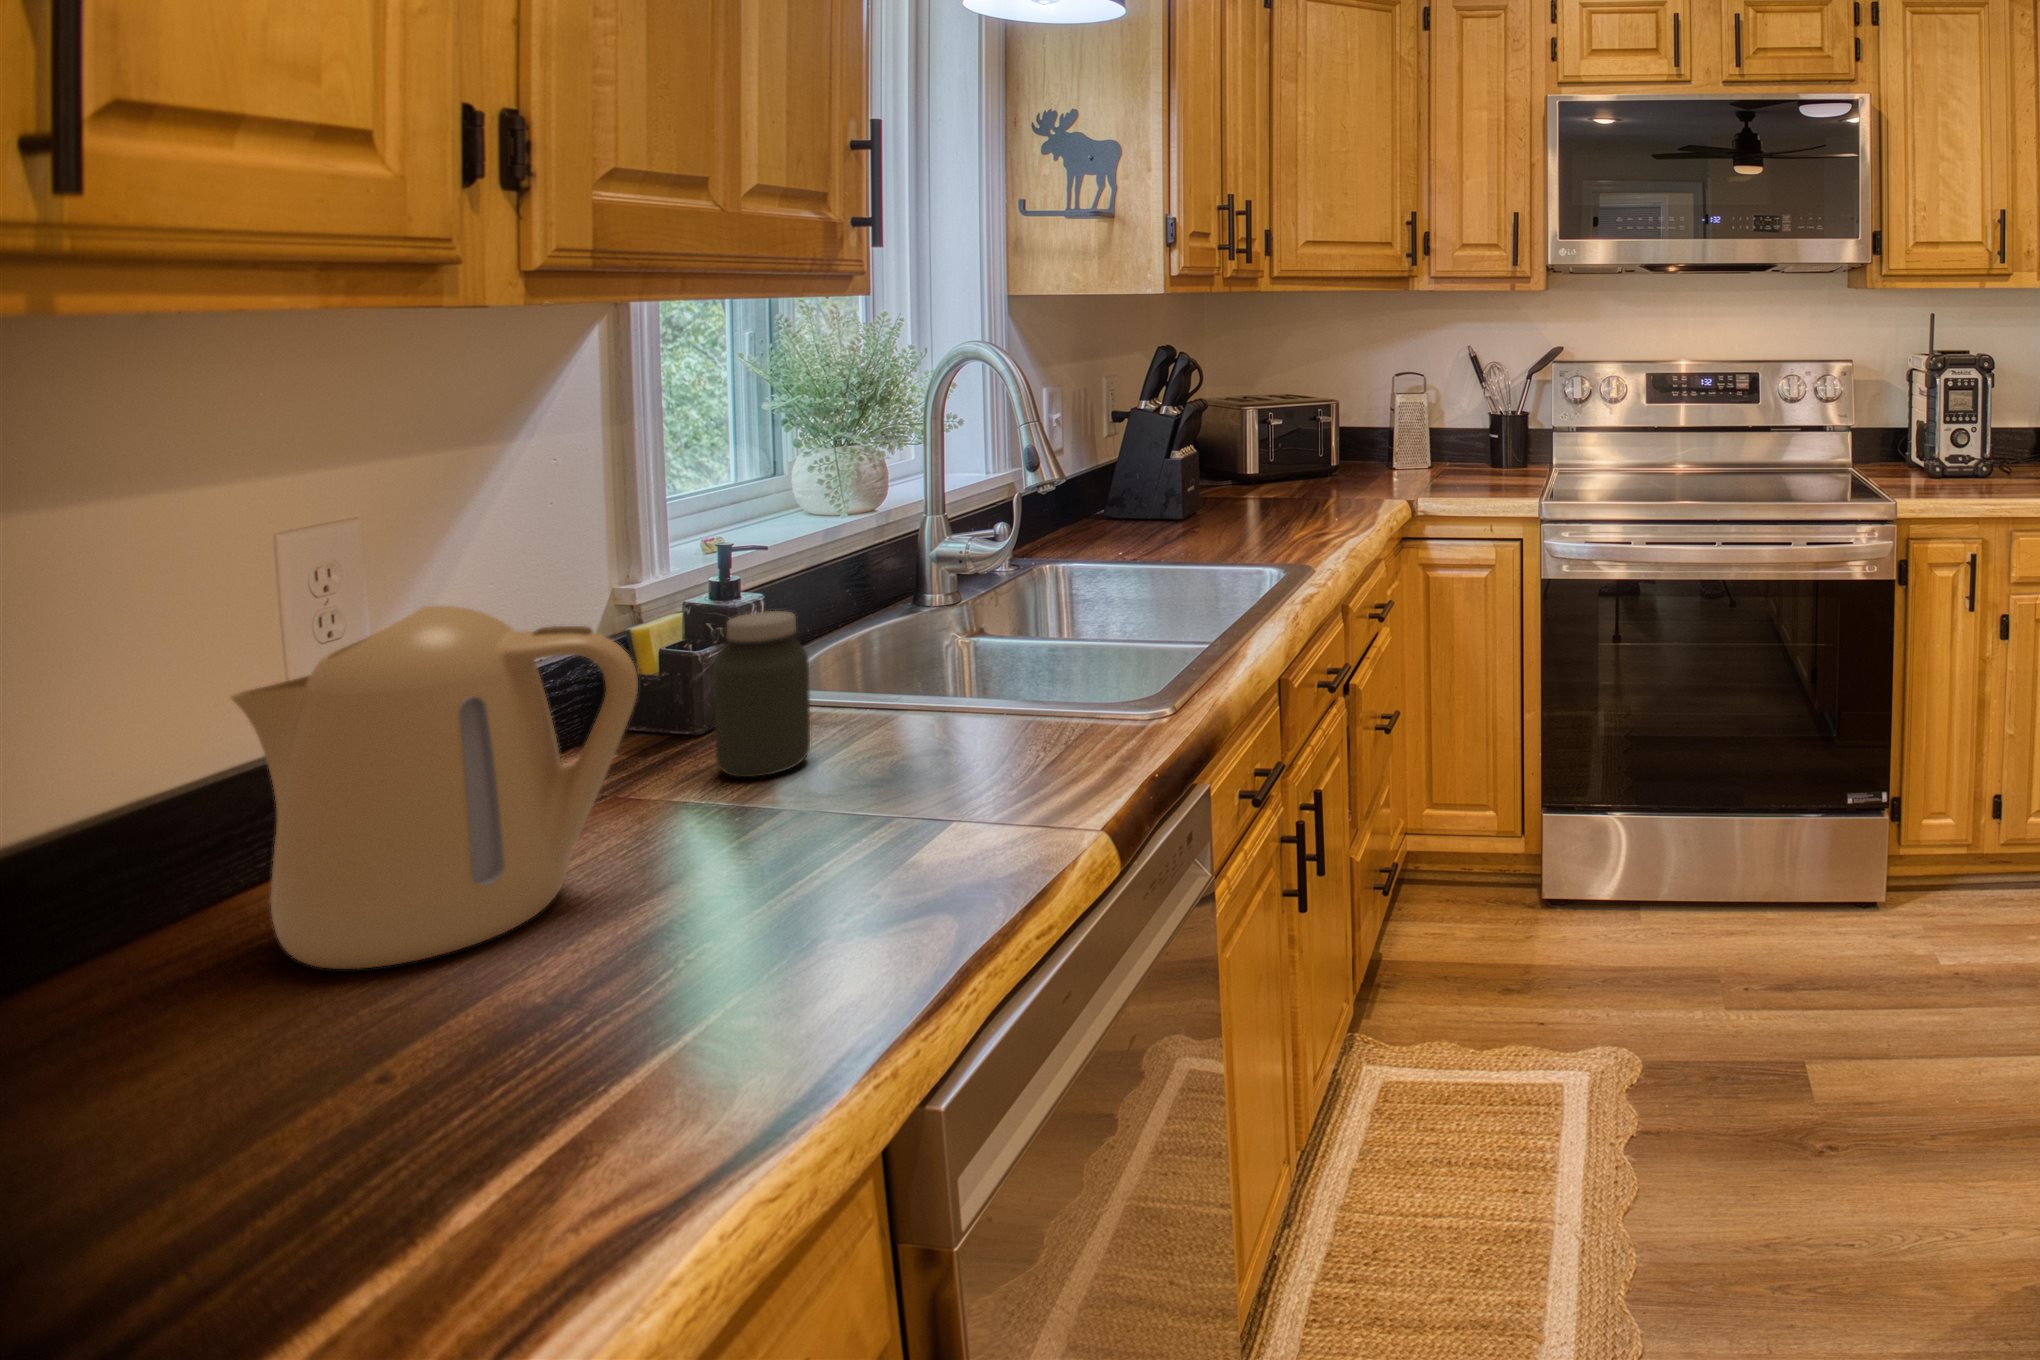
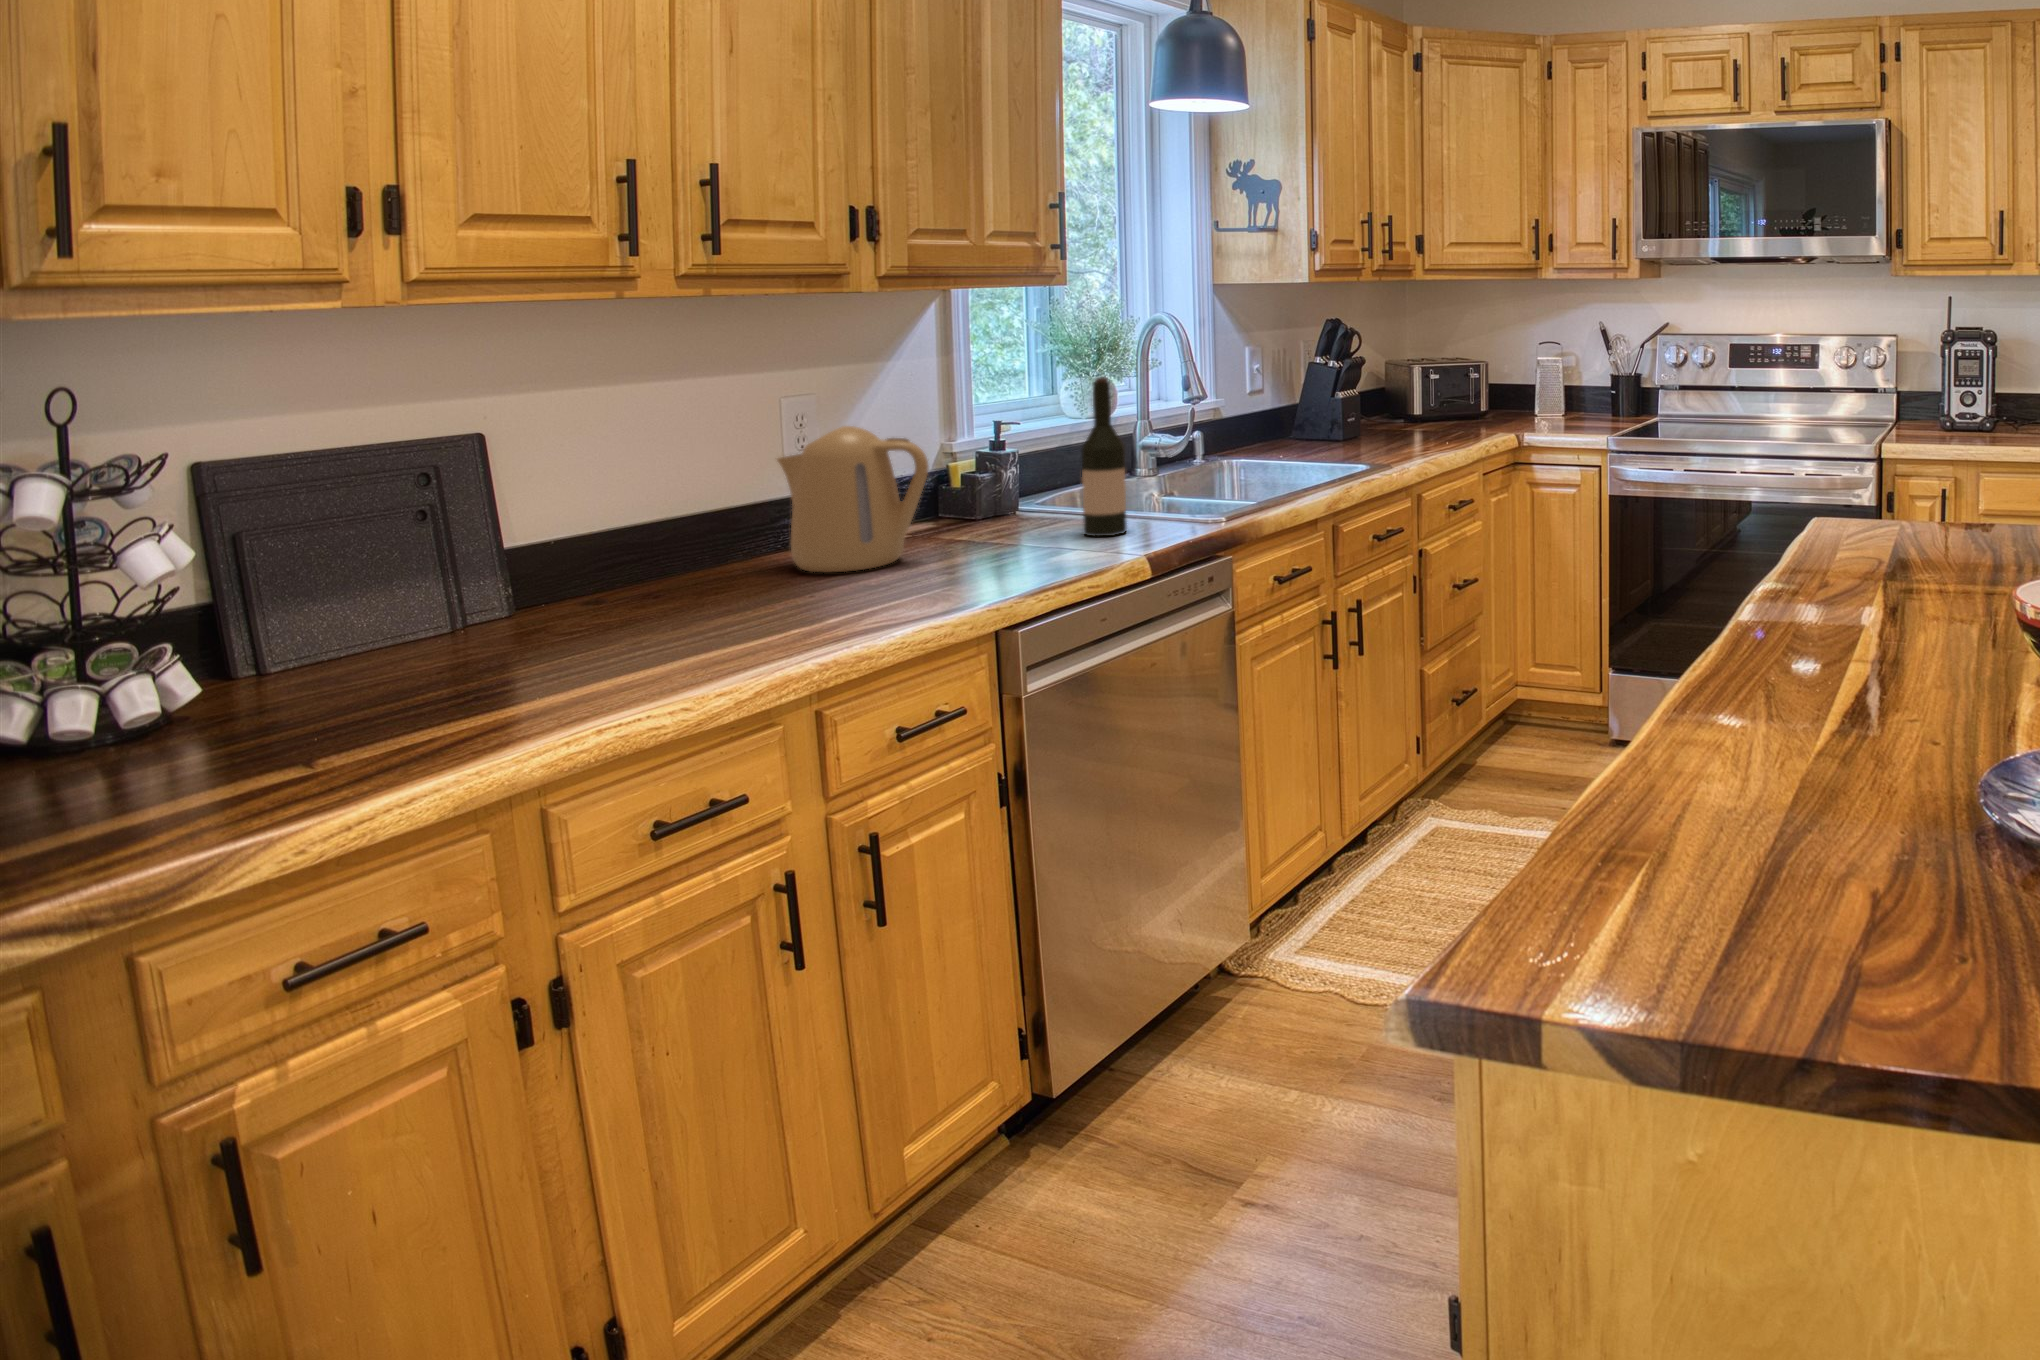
wine bottle: none [933,464,1021,772] -> present [1081,377,1127,537]
jar: present [714,611,810,777] -> none [982,452,1028,533]

